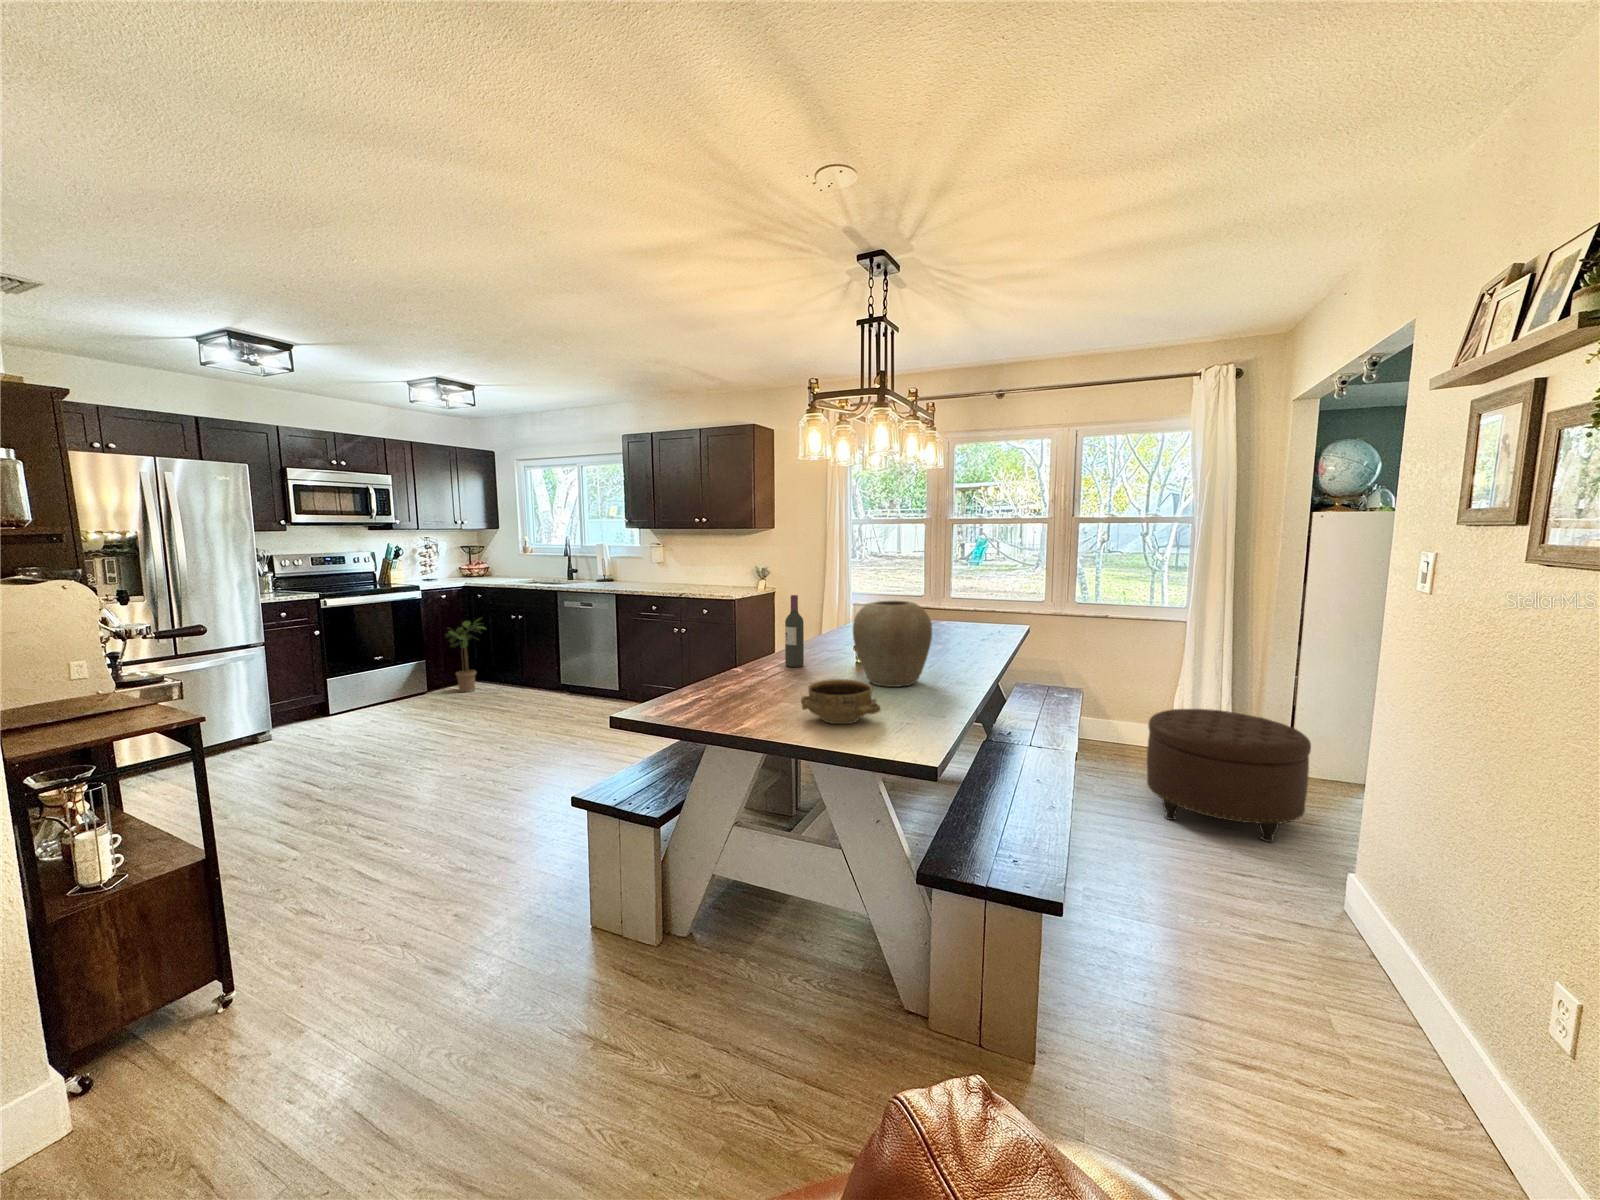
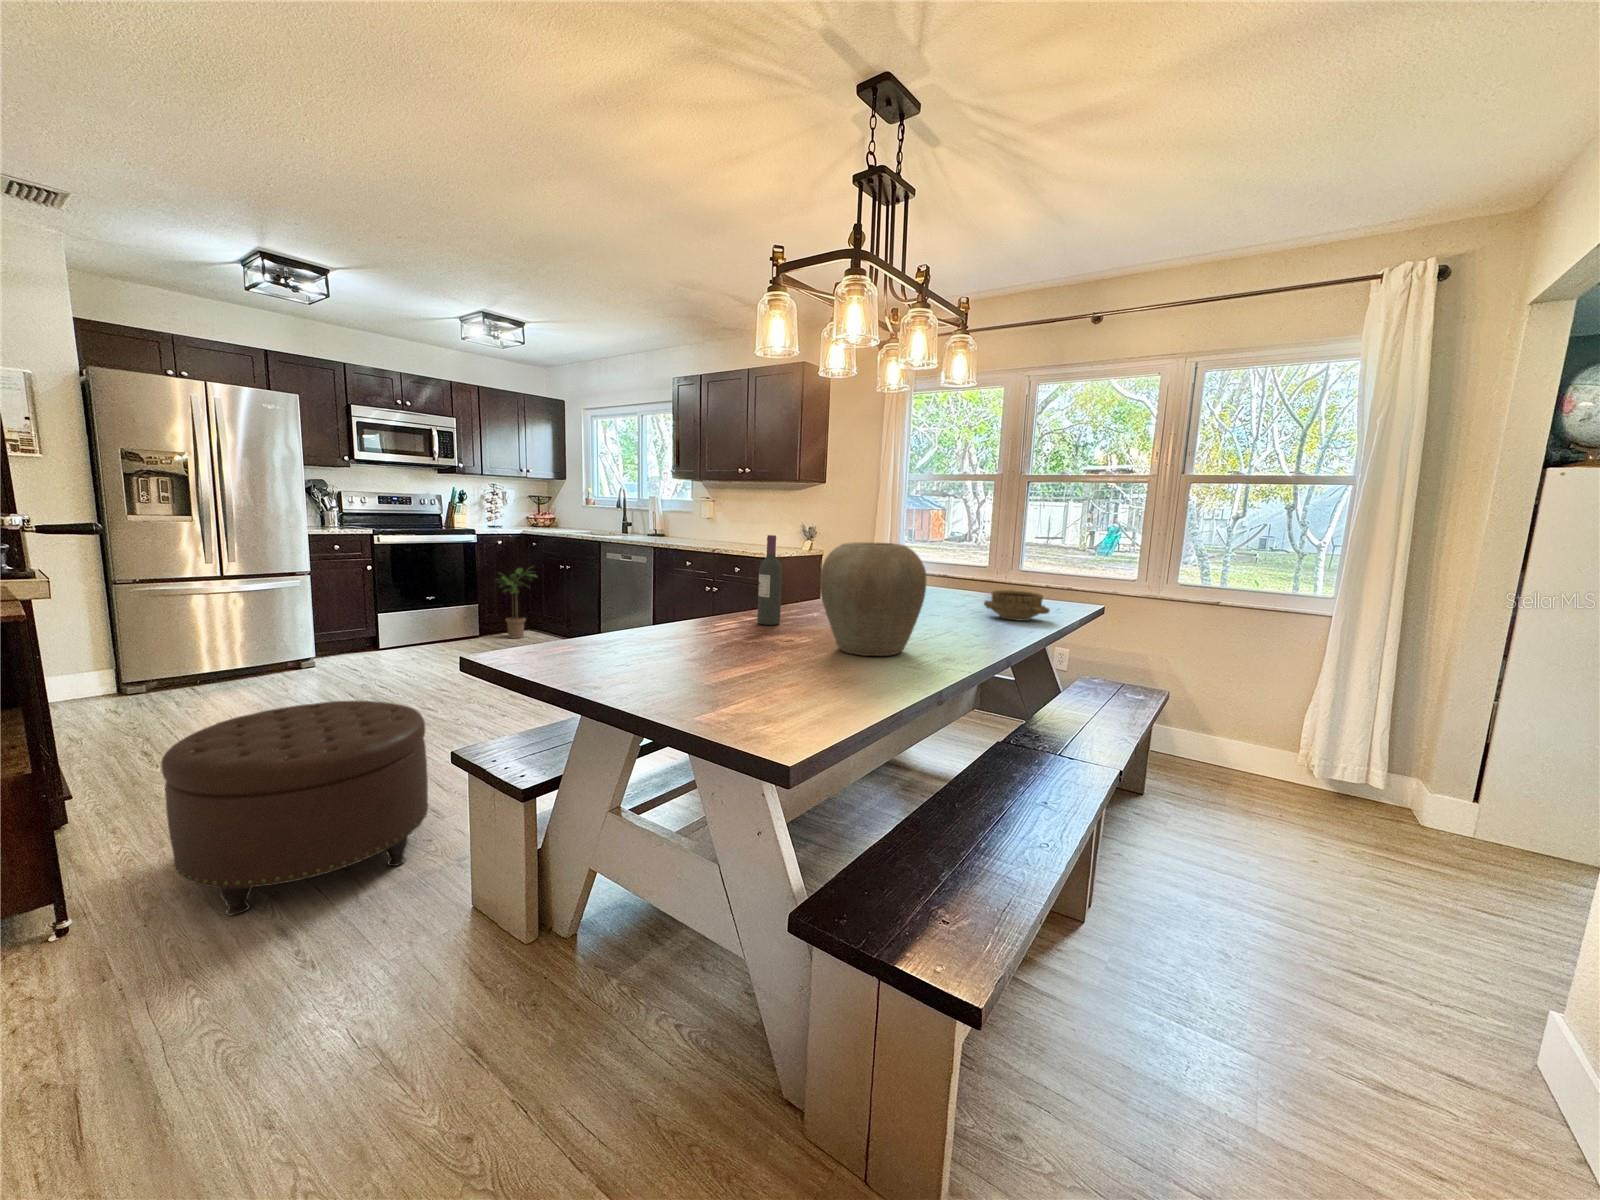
ceramic bowl: present [801,679,881,724] -> present [984,590,1050,621]
ottoman: present [1147,709,1311,842] -> present [161,701,428,915]

